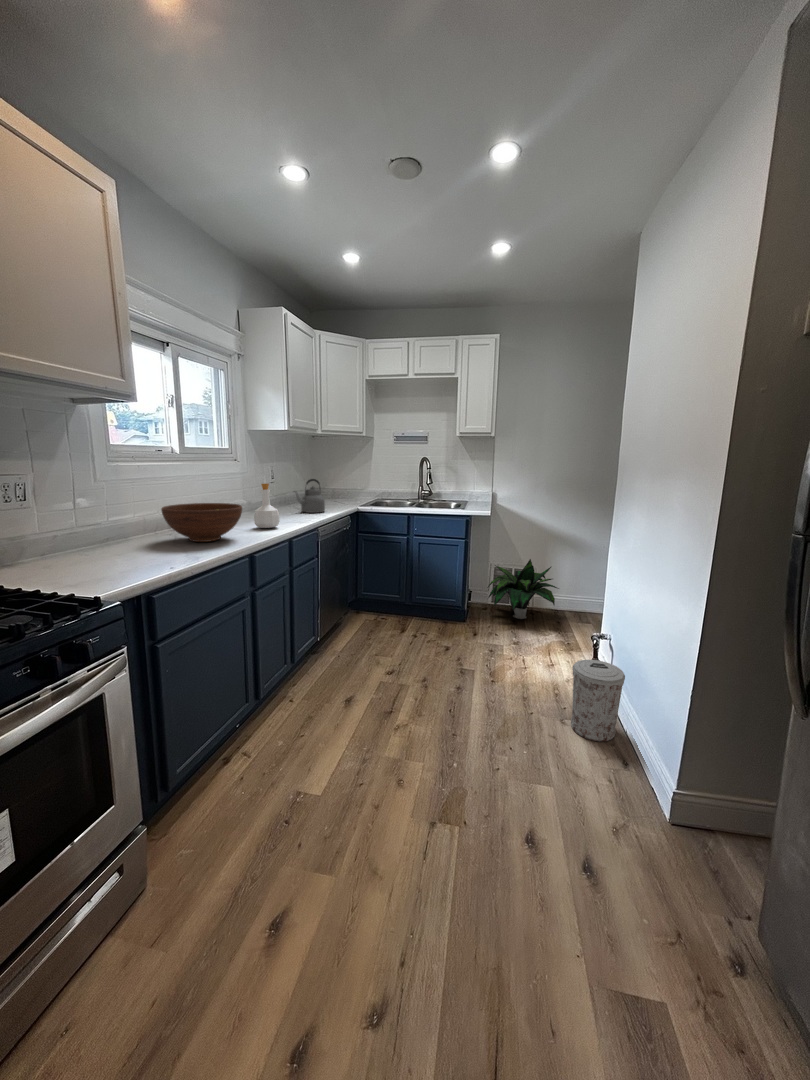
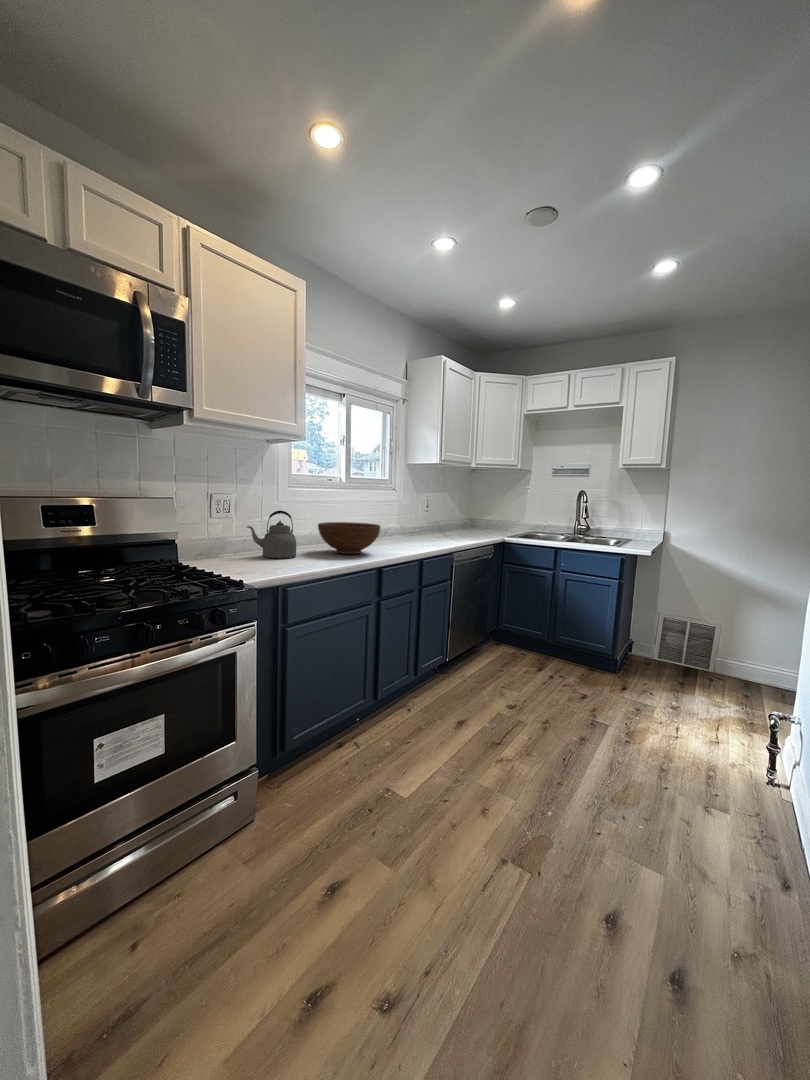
kettle: present [294,479,325,513] -> present [247,511,296,558]
bottle: present [254,483,280,528] -> none [396,509,418,549]
potted plant: present [487,559,559,619] -> none [647,612,751,682]
trash can: present [571,660,625,741] -> none [716,735,796,845]

